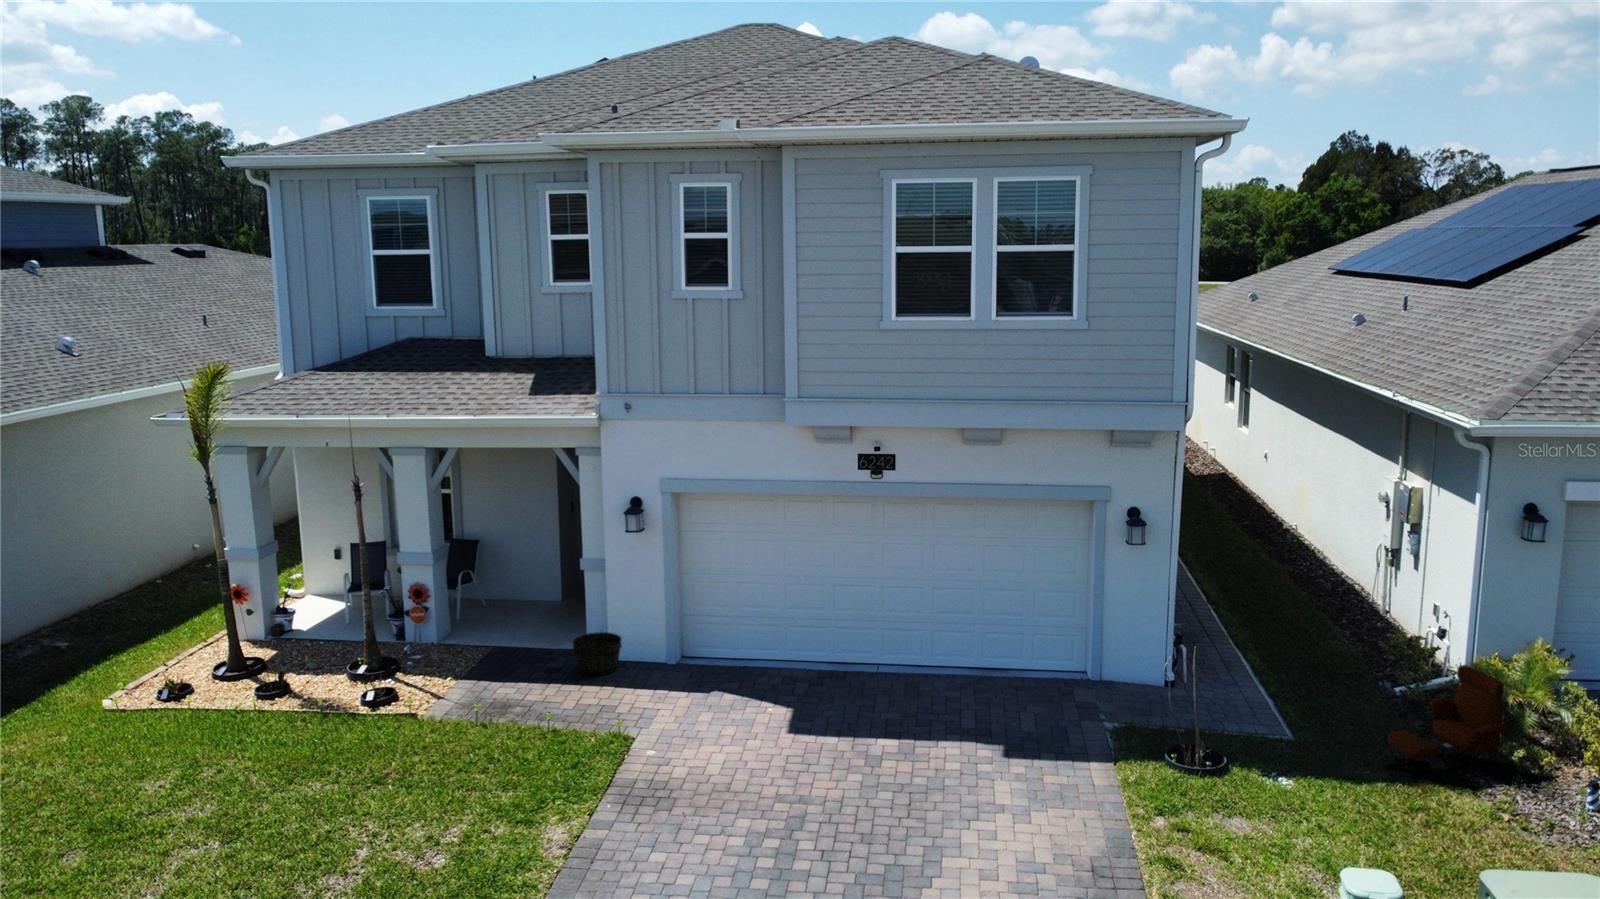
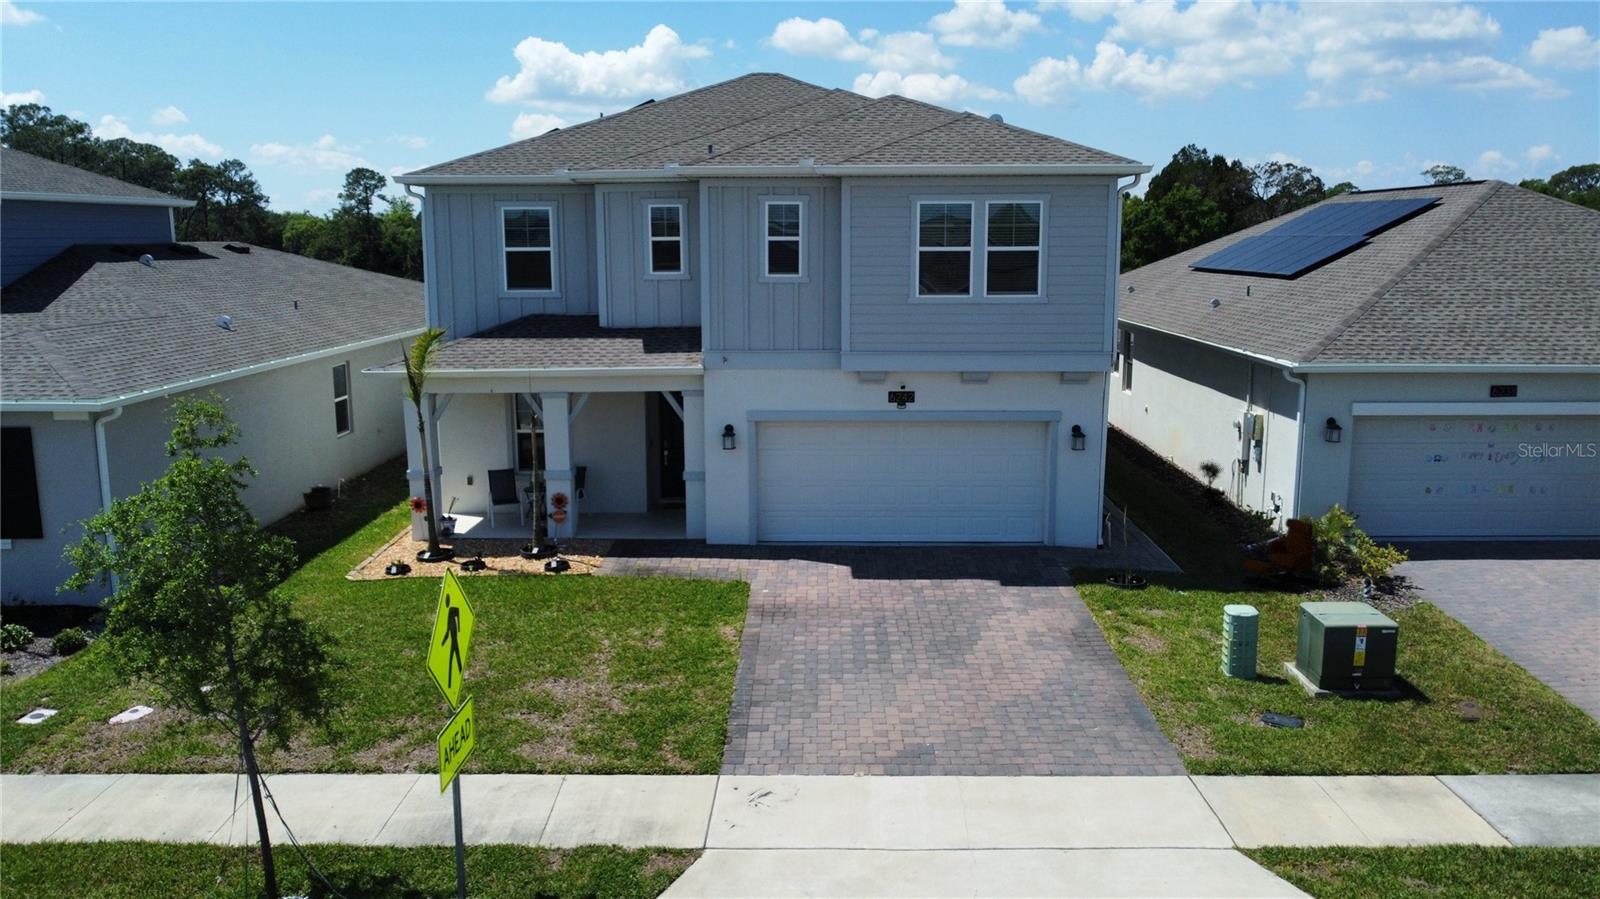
potted tree: none [1324,539,1369,607] -> present [1200,462,1226,505]
wooden bucket: present [573,632,622,675] -> present [302,486,332,510]

